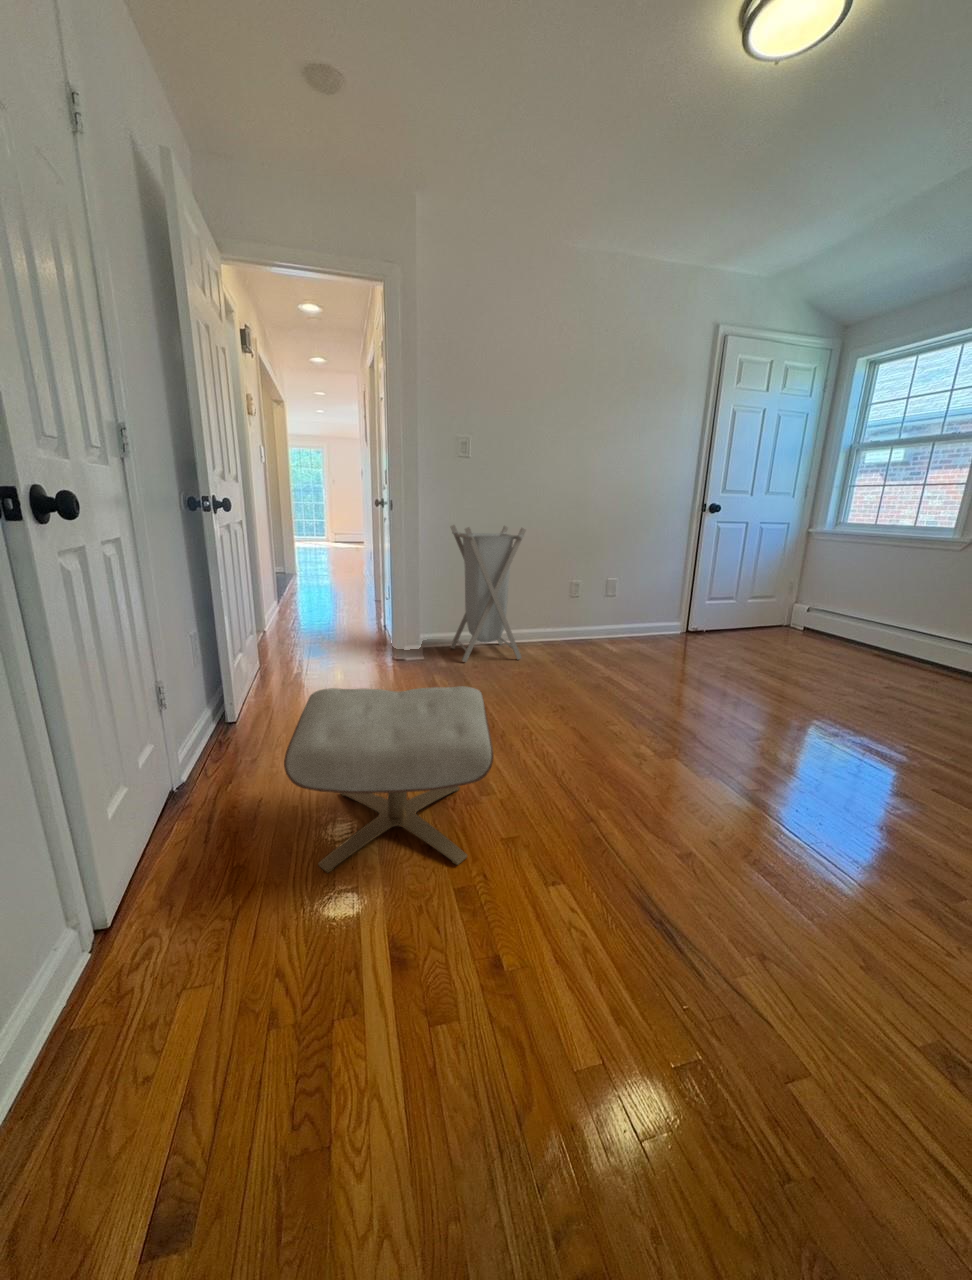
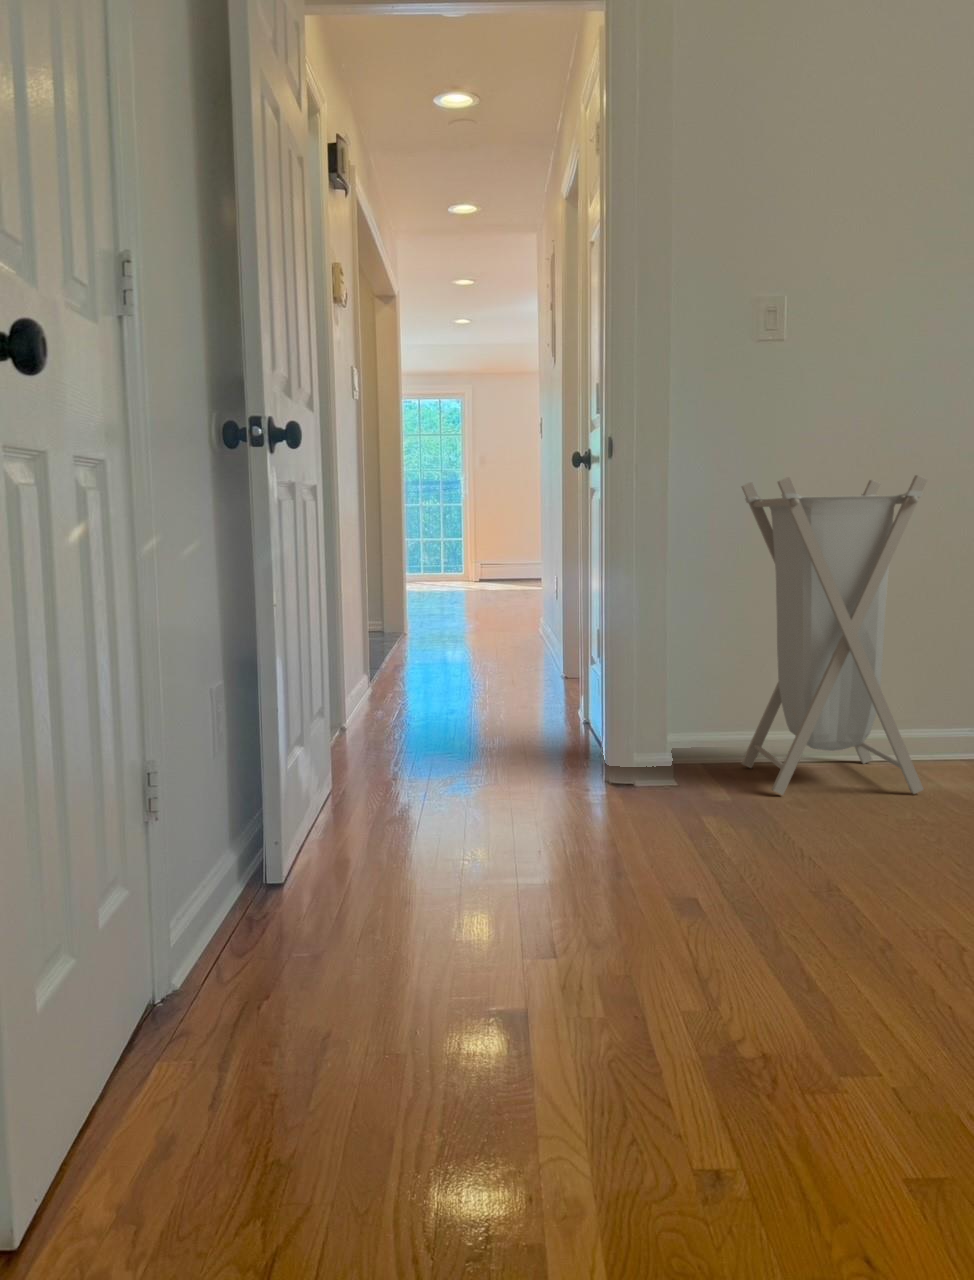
ottoman: present [284,686,494,872] -> none [386,779,892,1231]

